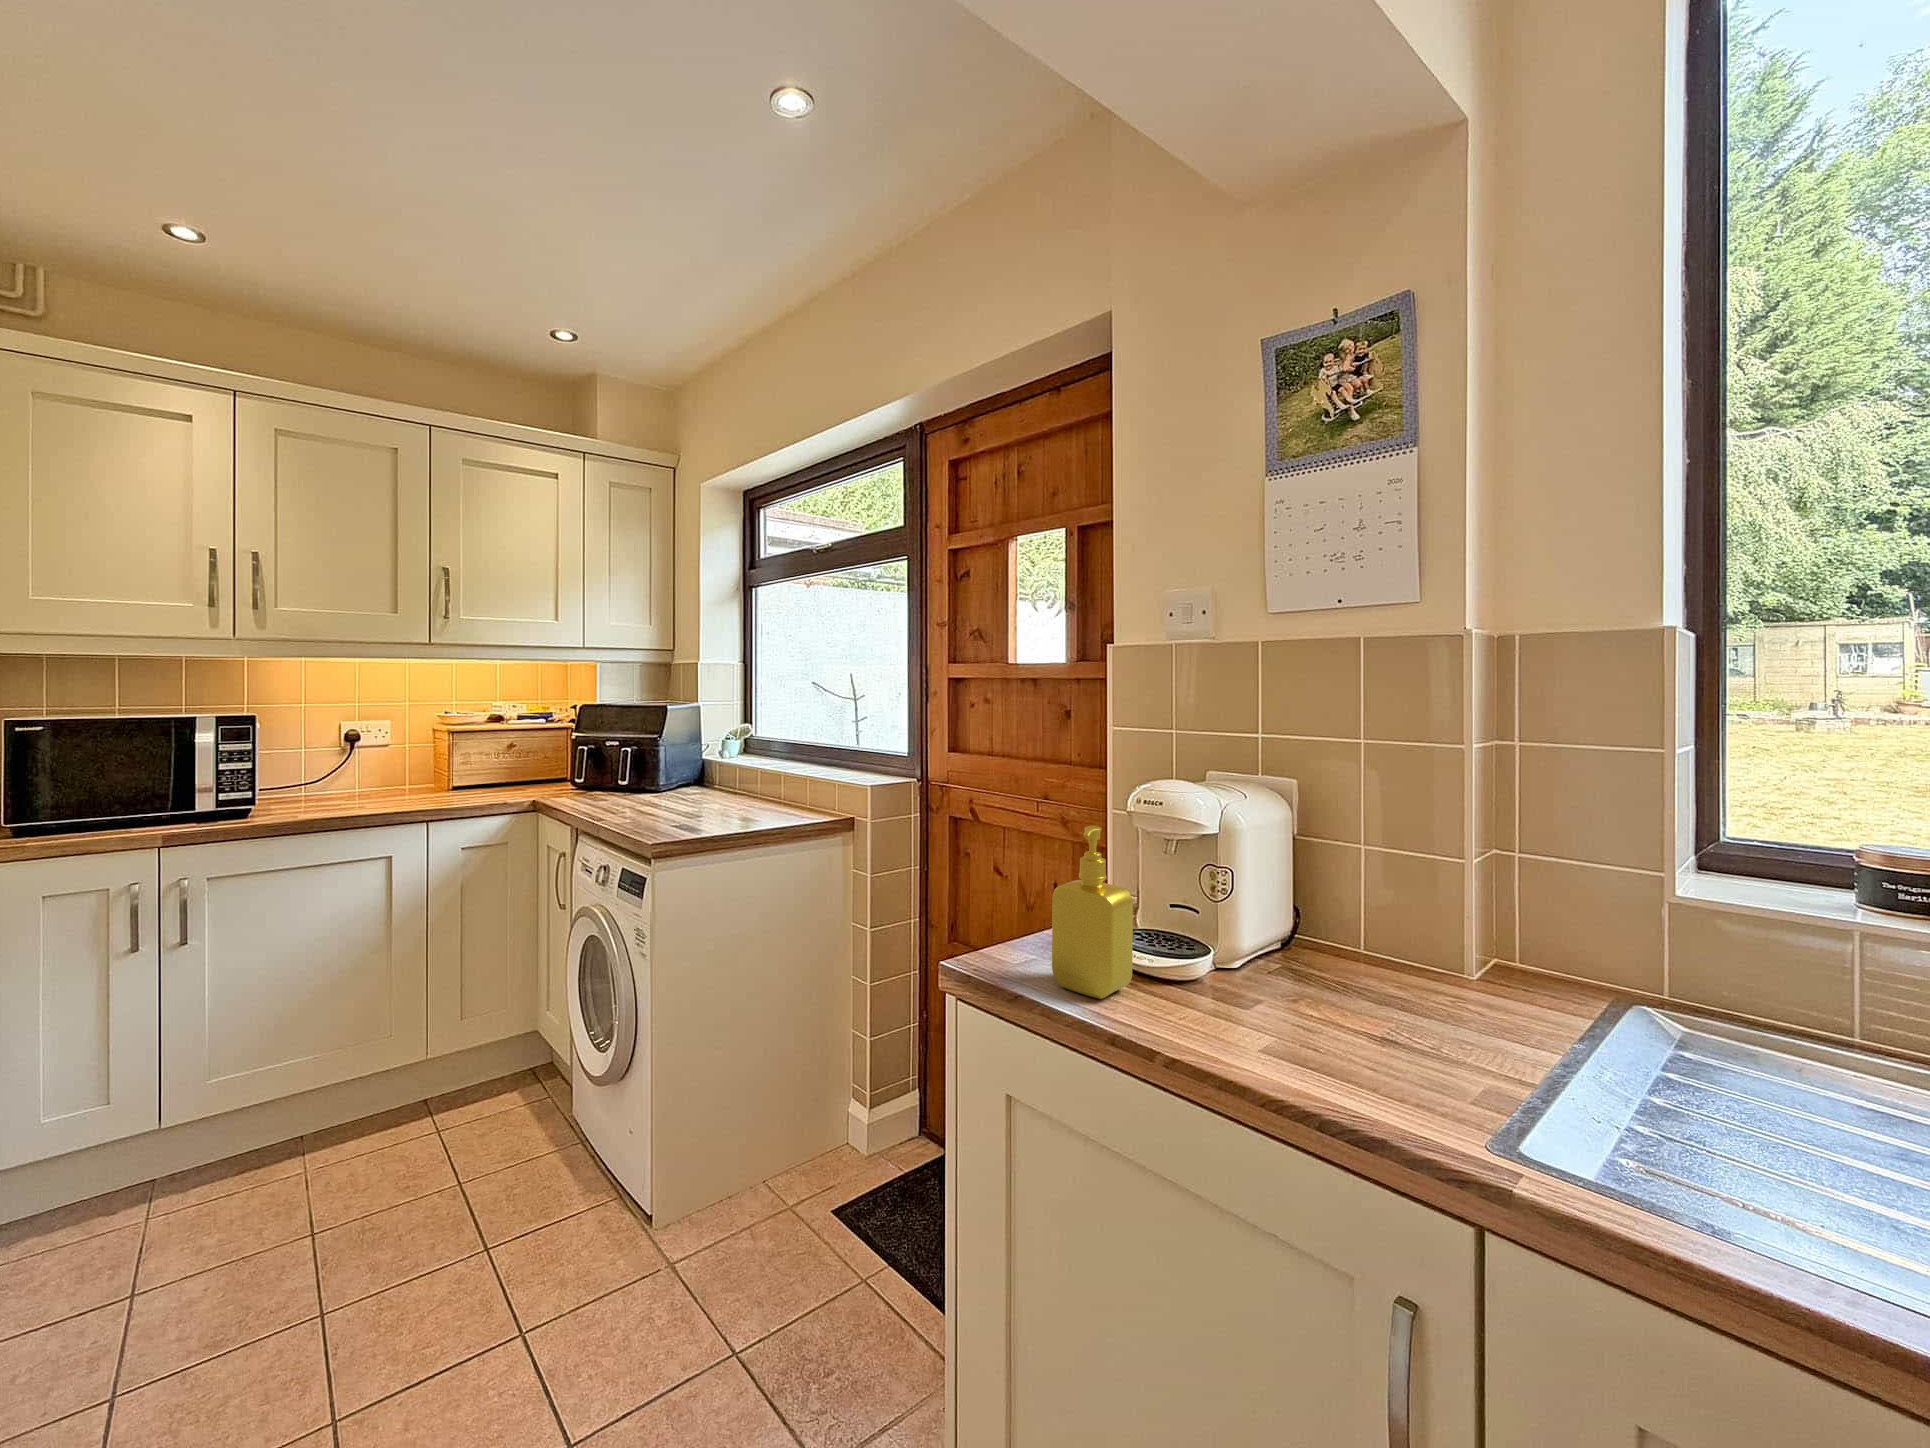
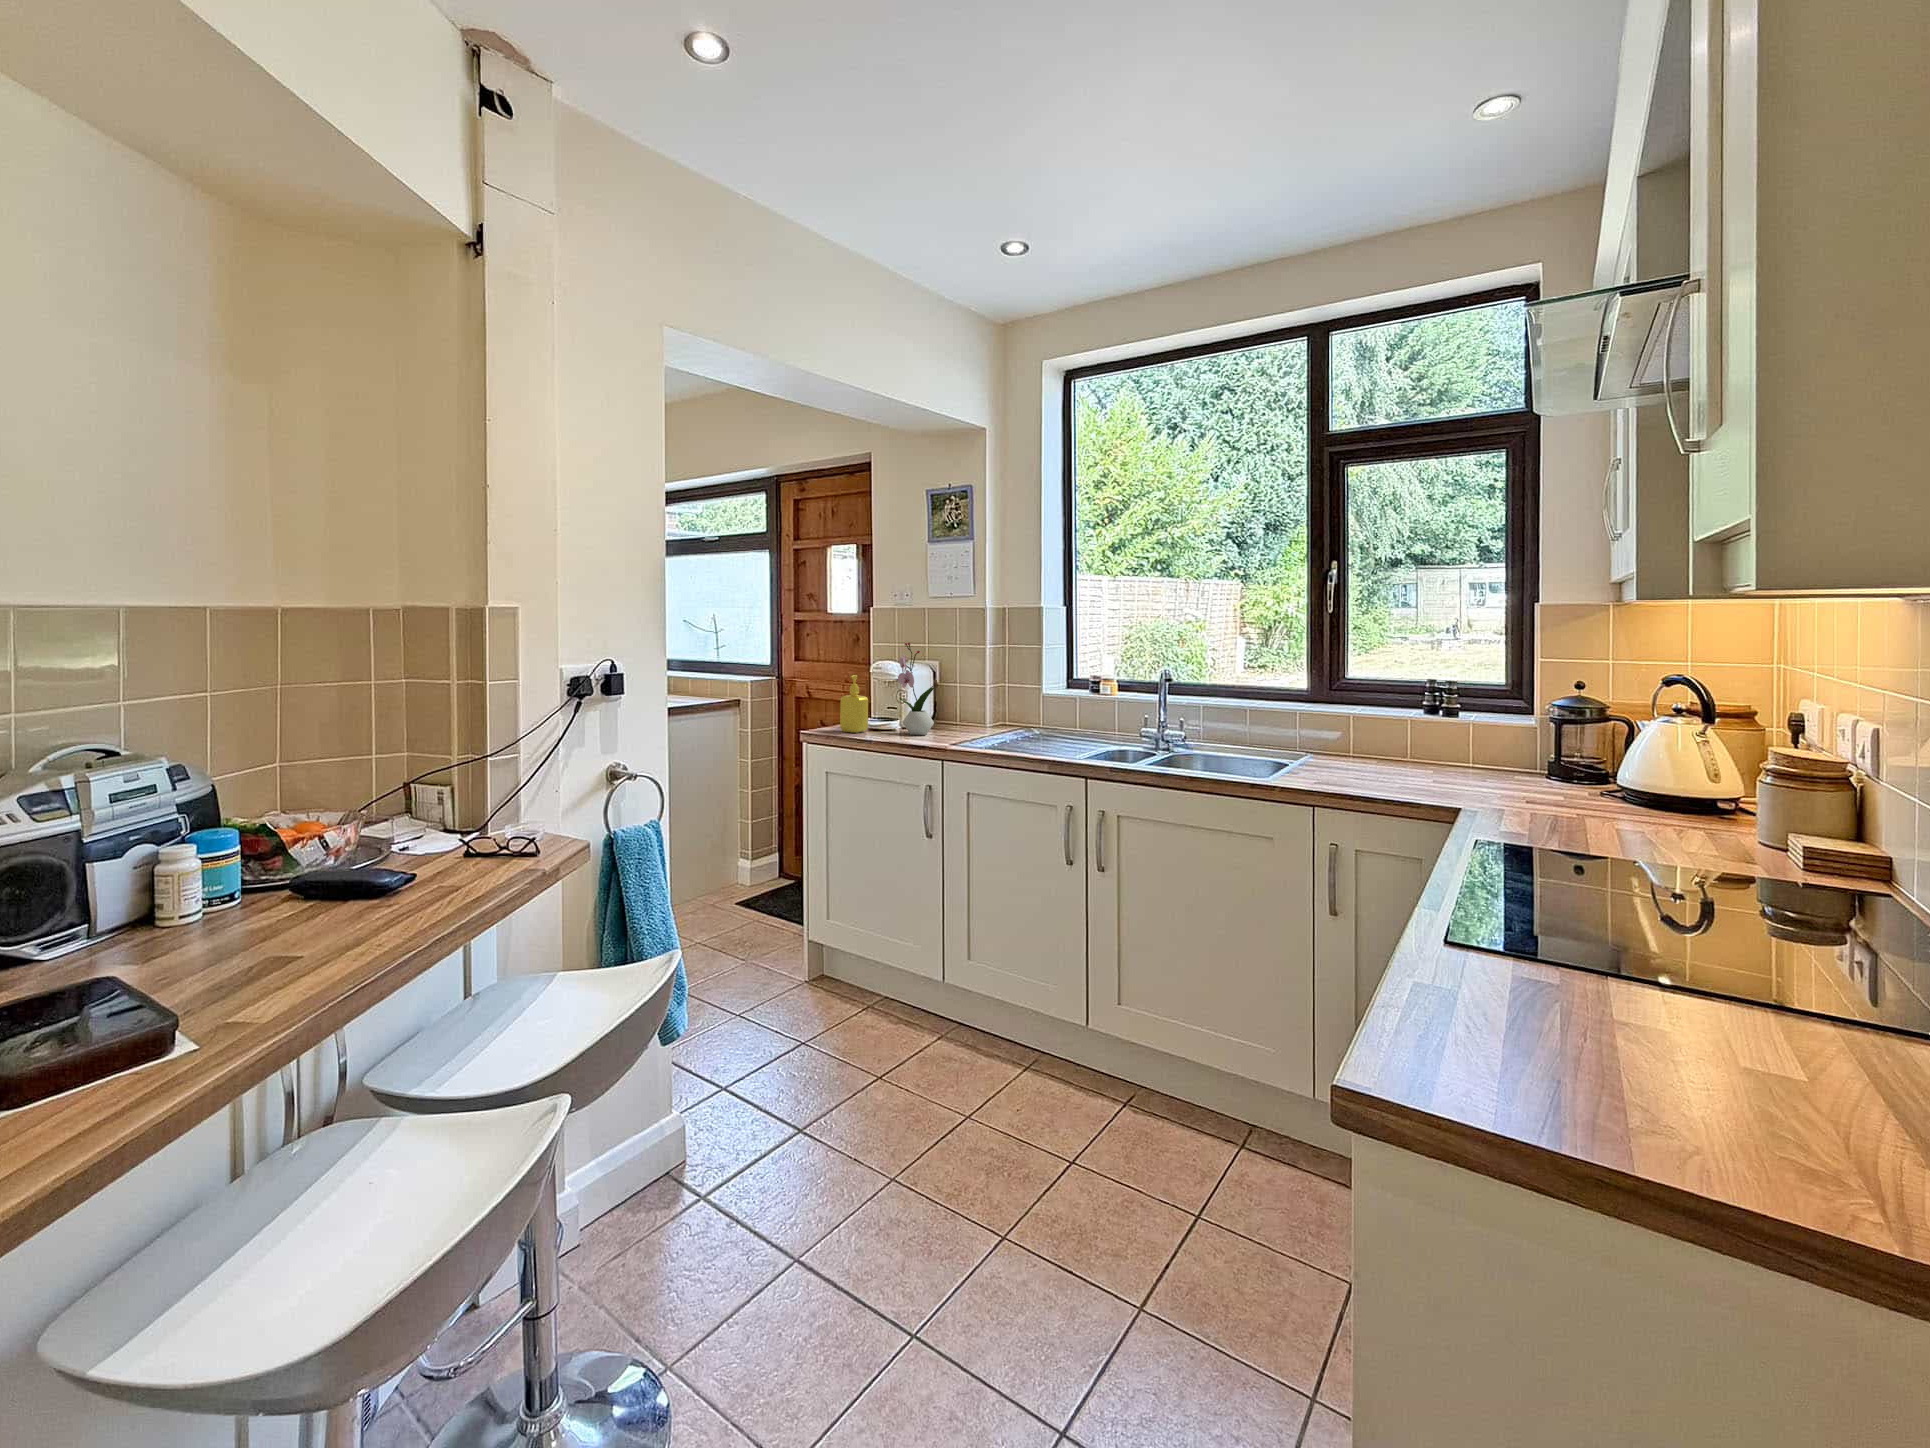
flower arrangement: none [1224,736,1359,1027] -> present [898,643,934,735]

